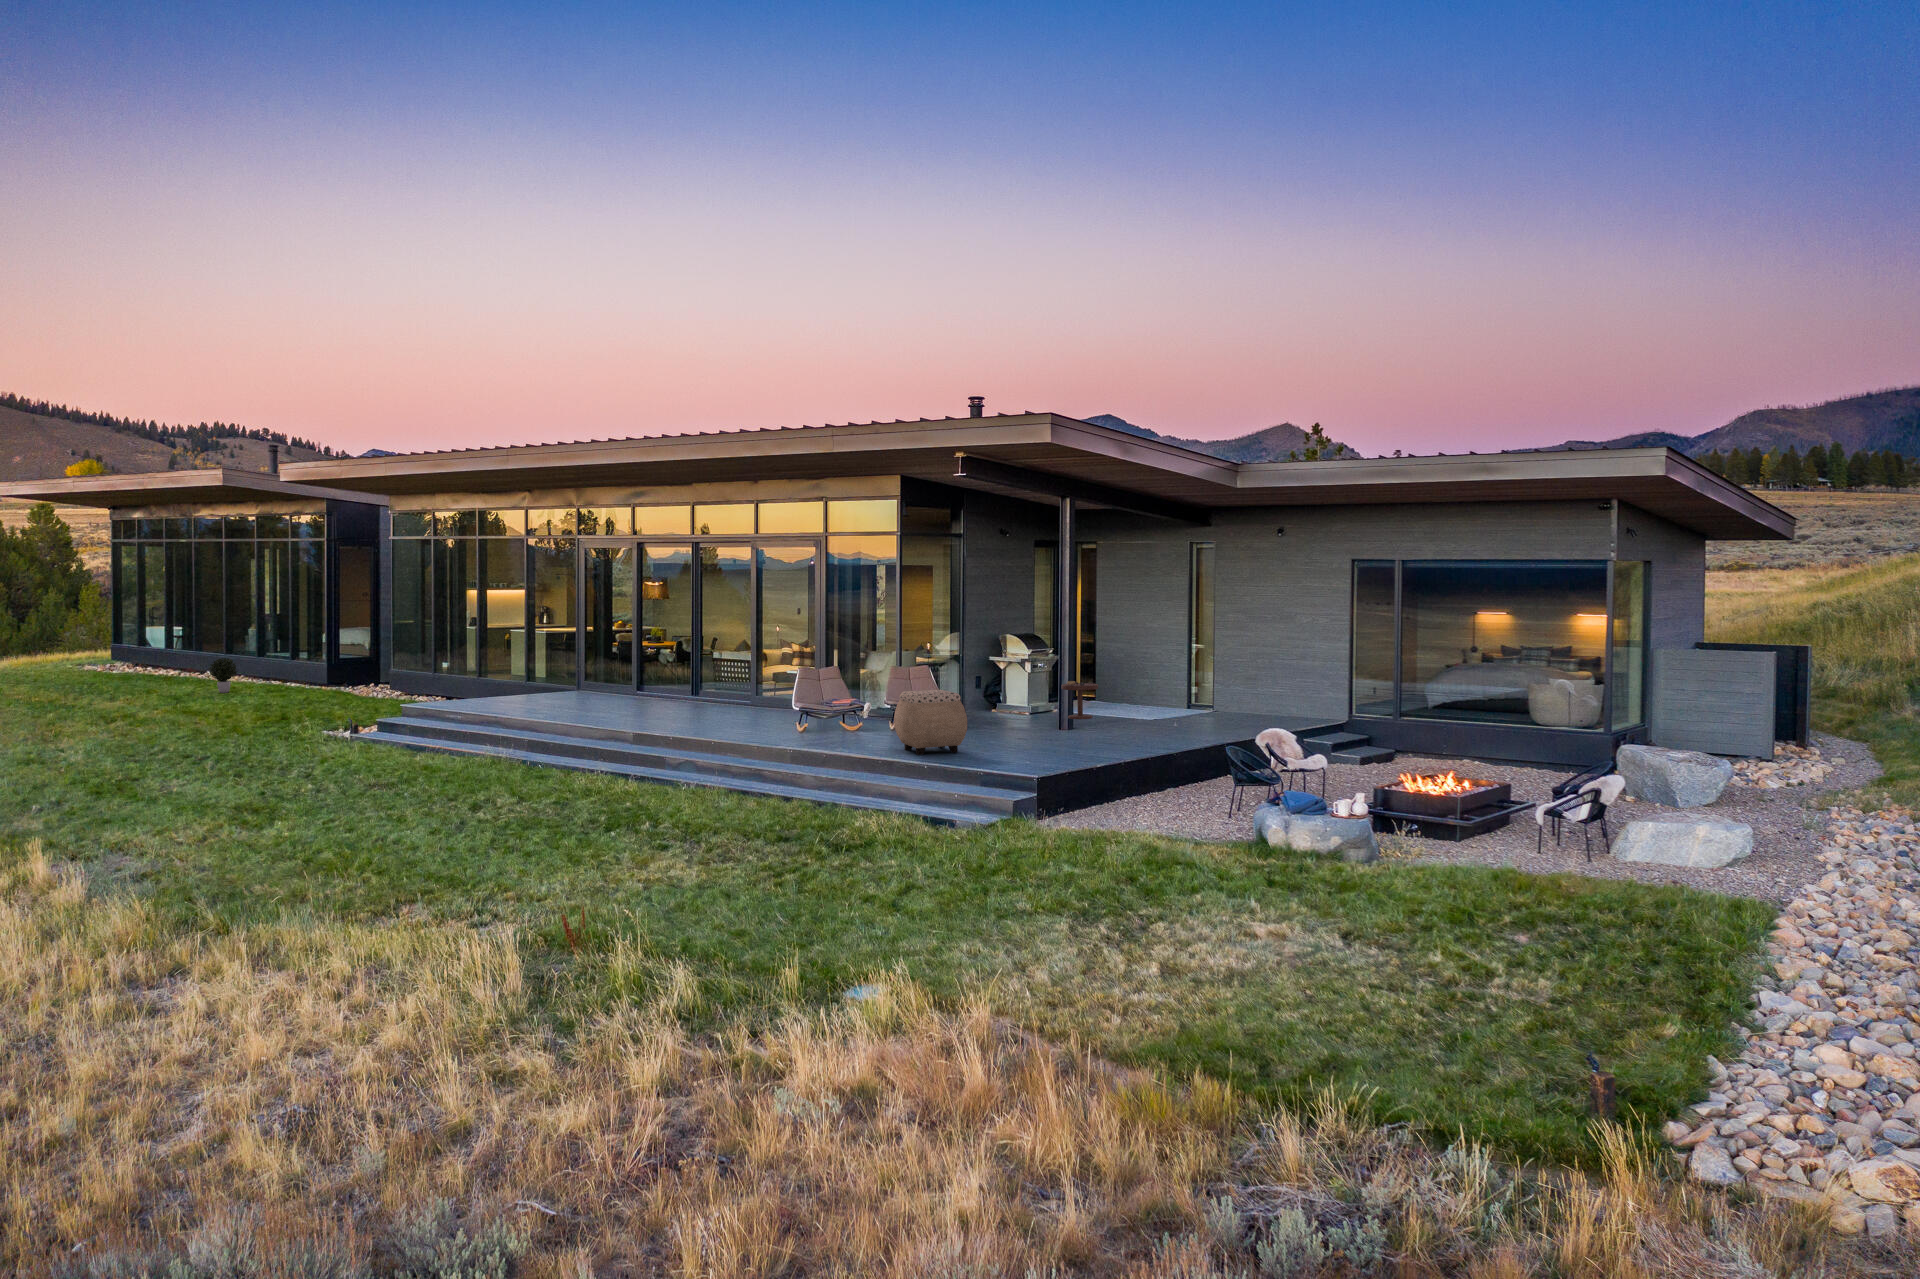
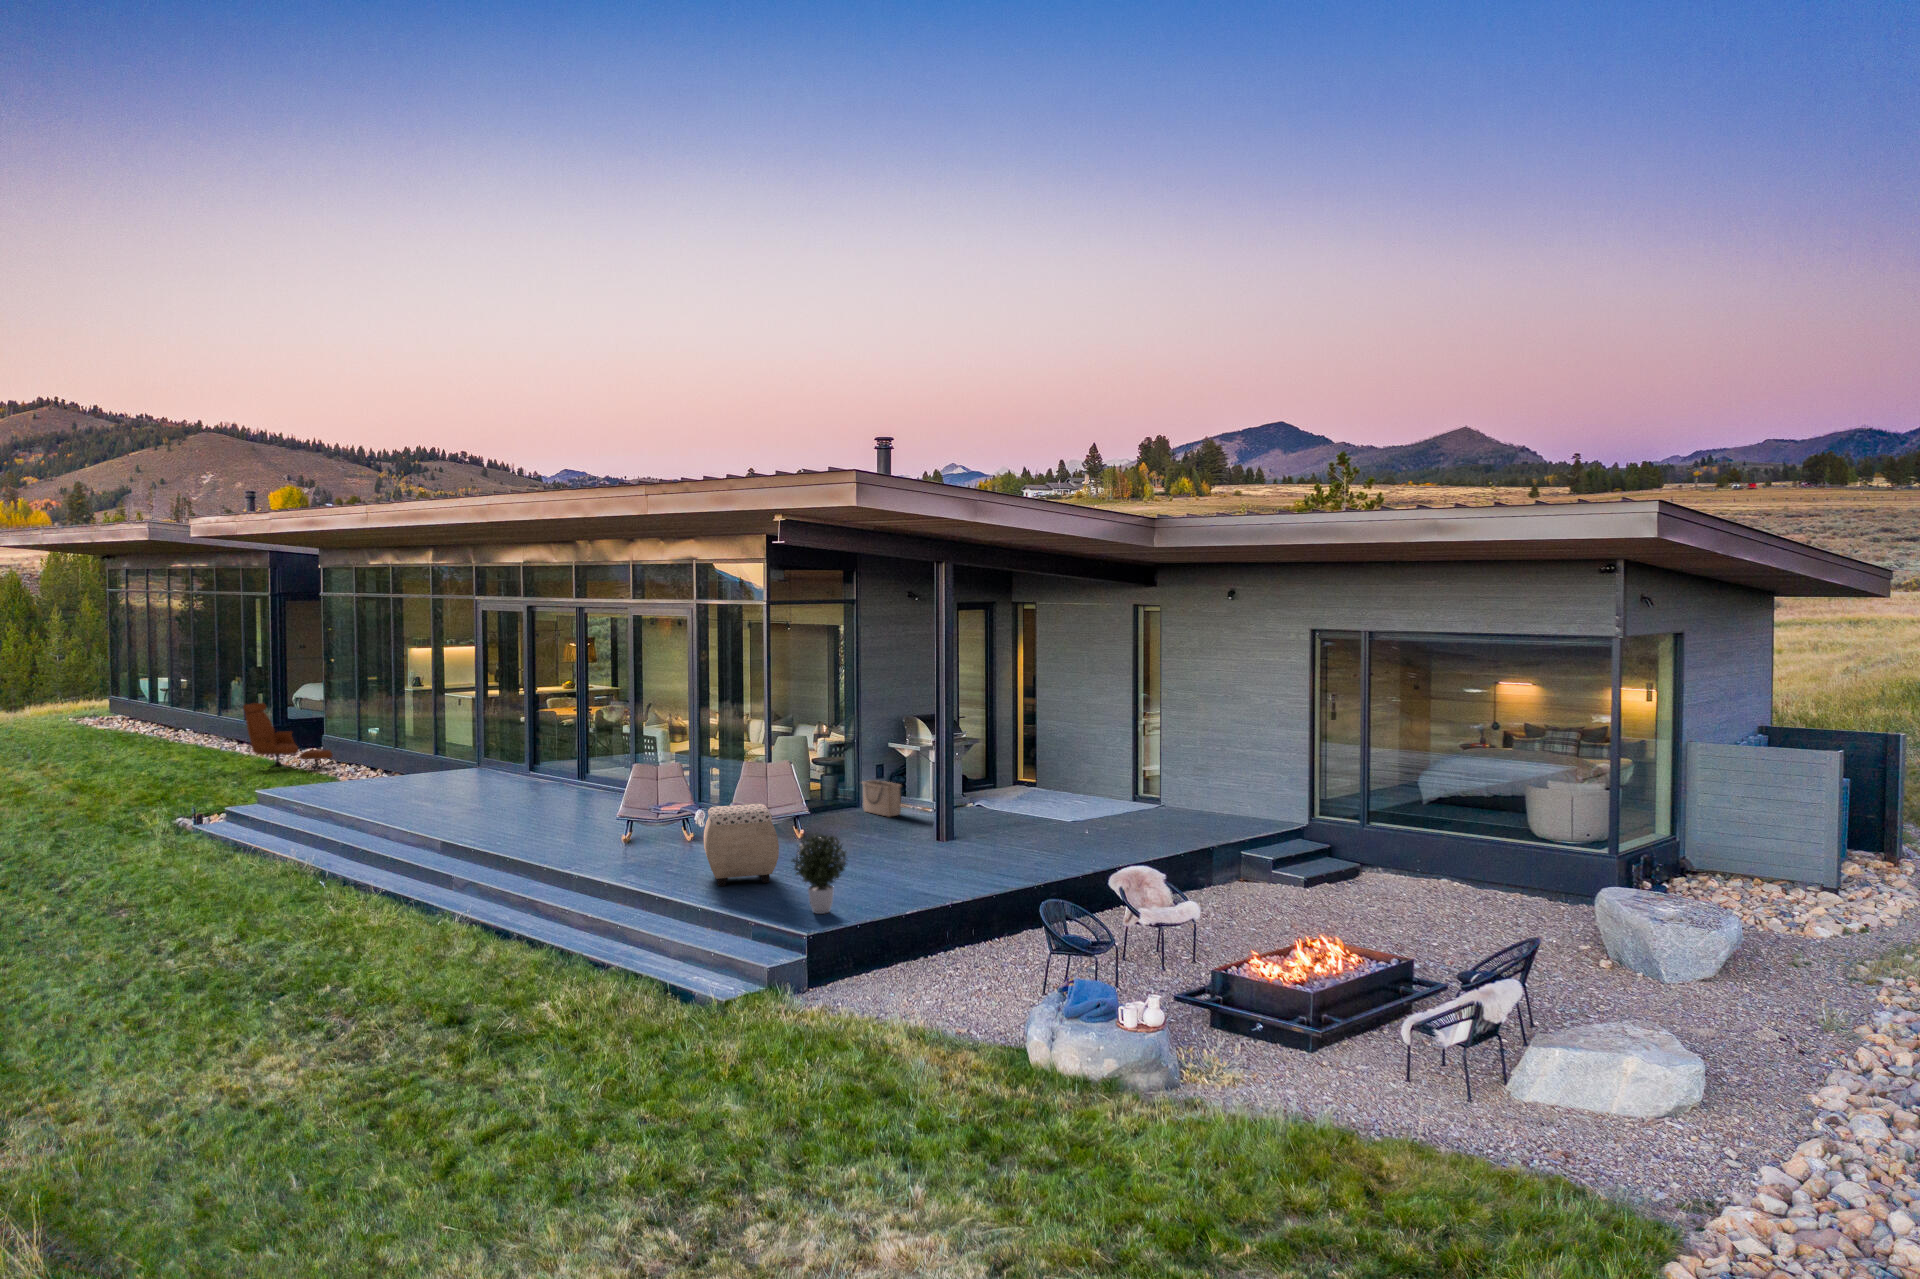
lounge chair: none [321,641,408,706] -> present [243,703,333,769]
potted plant: present [208,658,237,693] -> present [792,835,846,914]
side table: present [1061,681,1098,719] -> none [901,796,946,878]
basket: none [968,689,1007,719] -> present [862,780,901,817]

